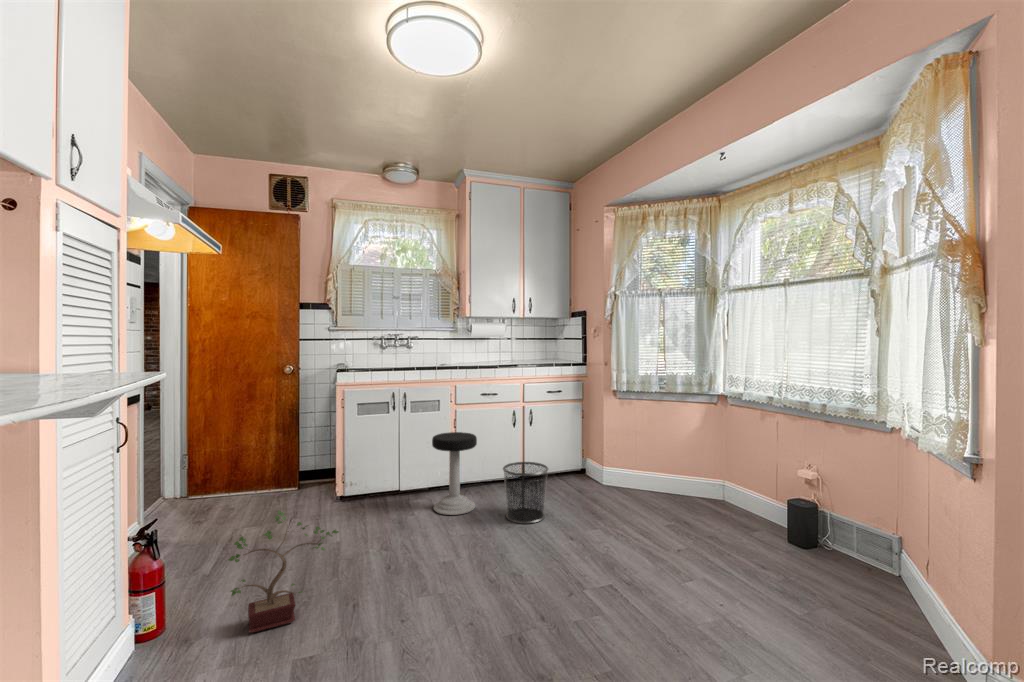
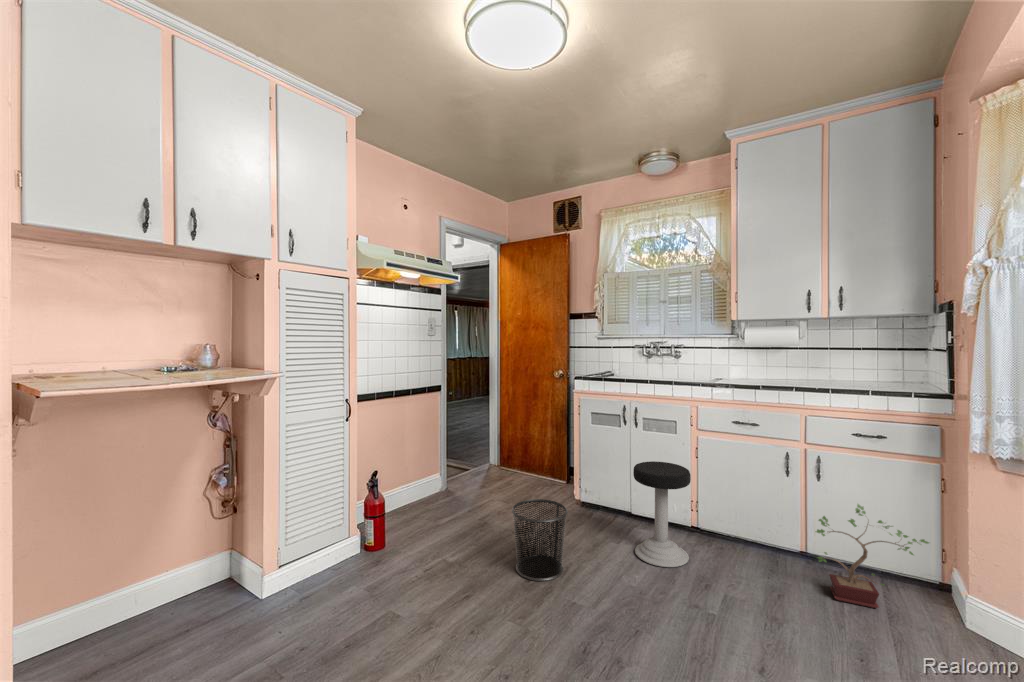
trash can: present [503,462,548,524] -> present [512,499,568,581]
potted plant: present [228,511,339,633] -> present [816,504,929,608]

